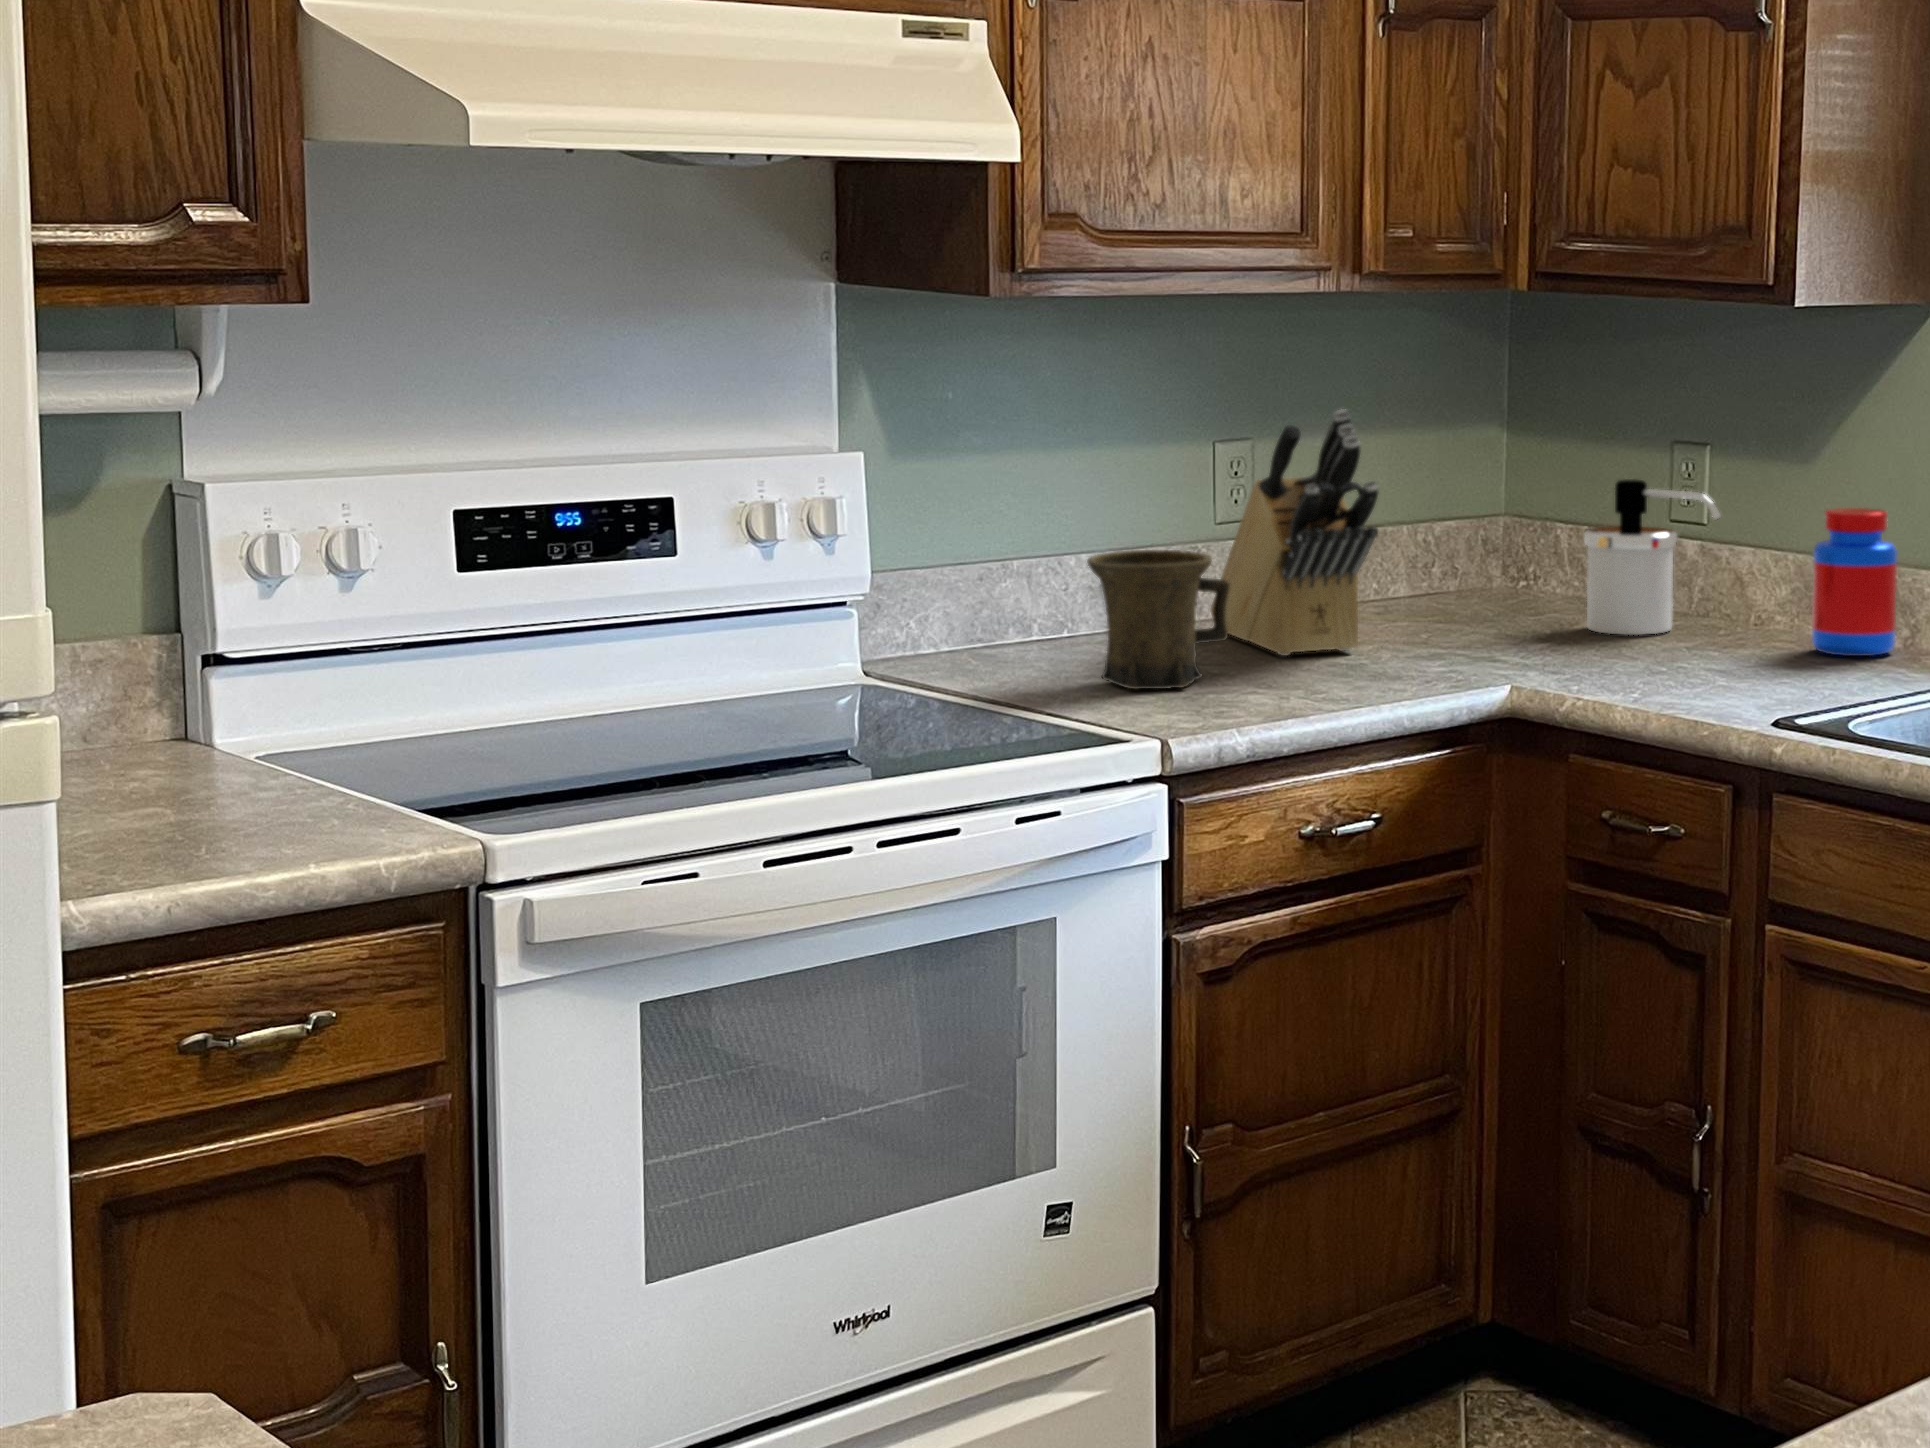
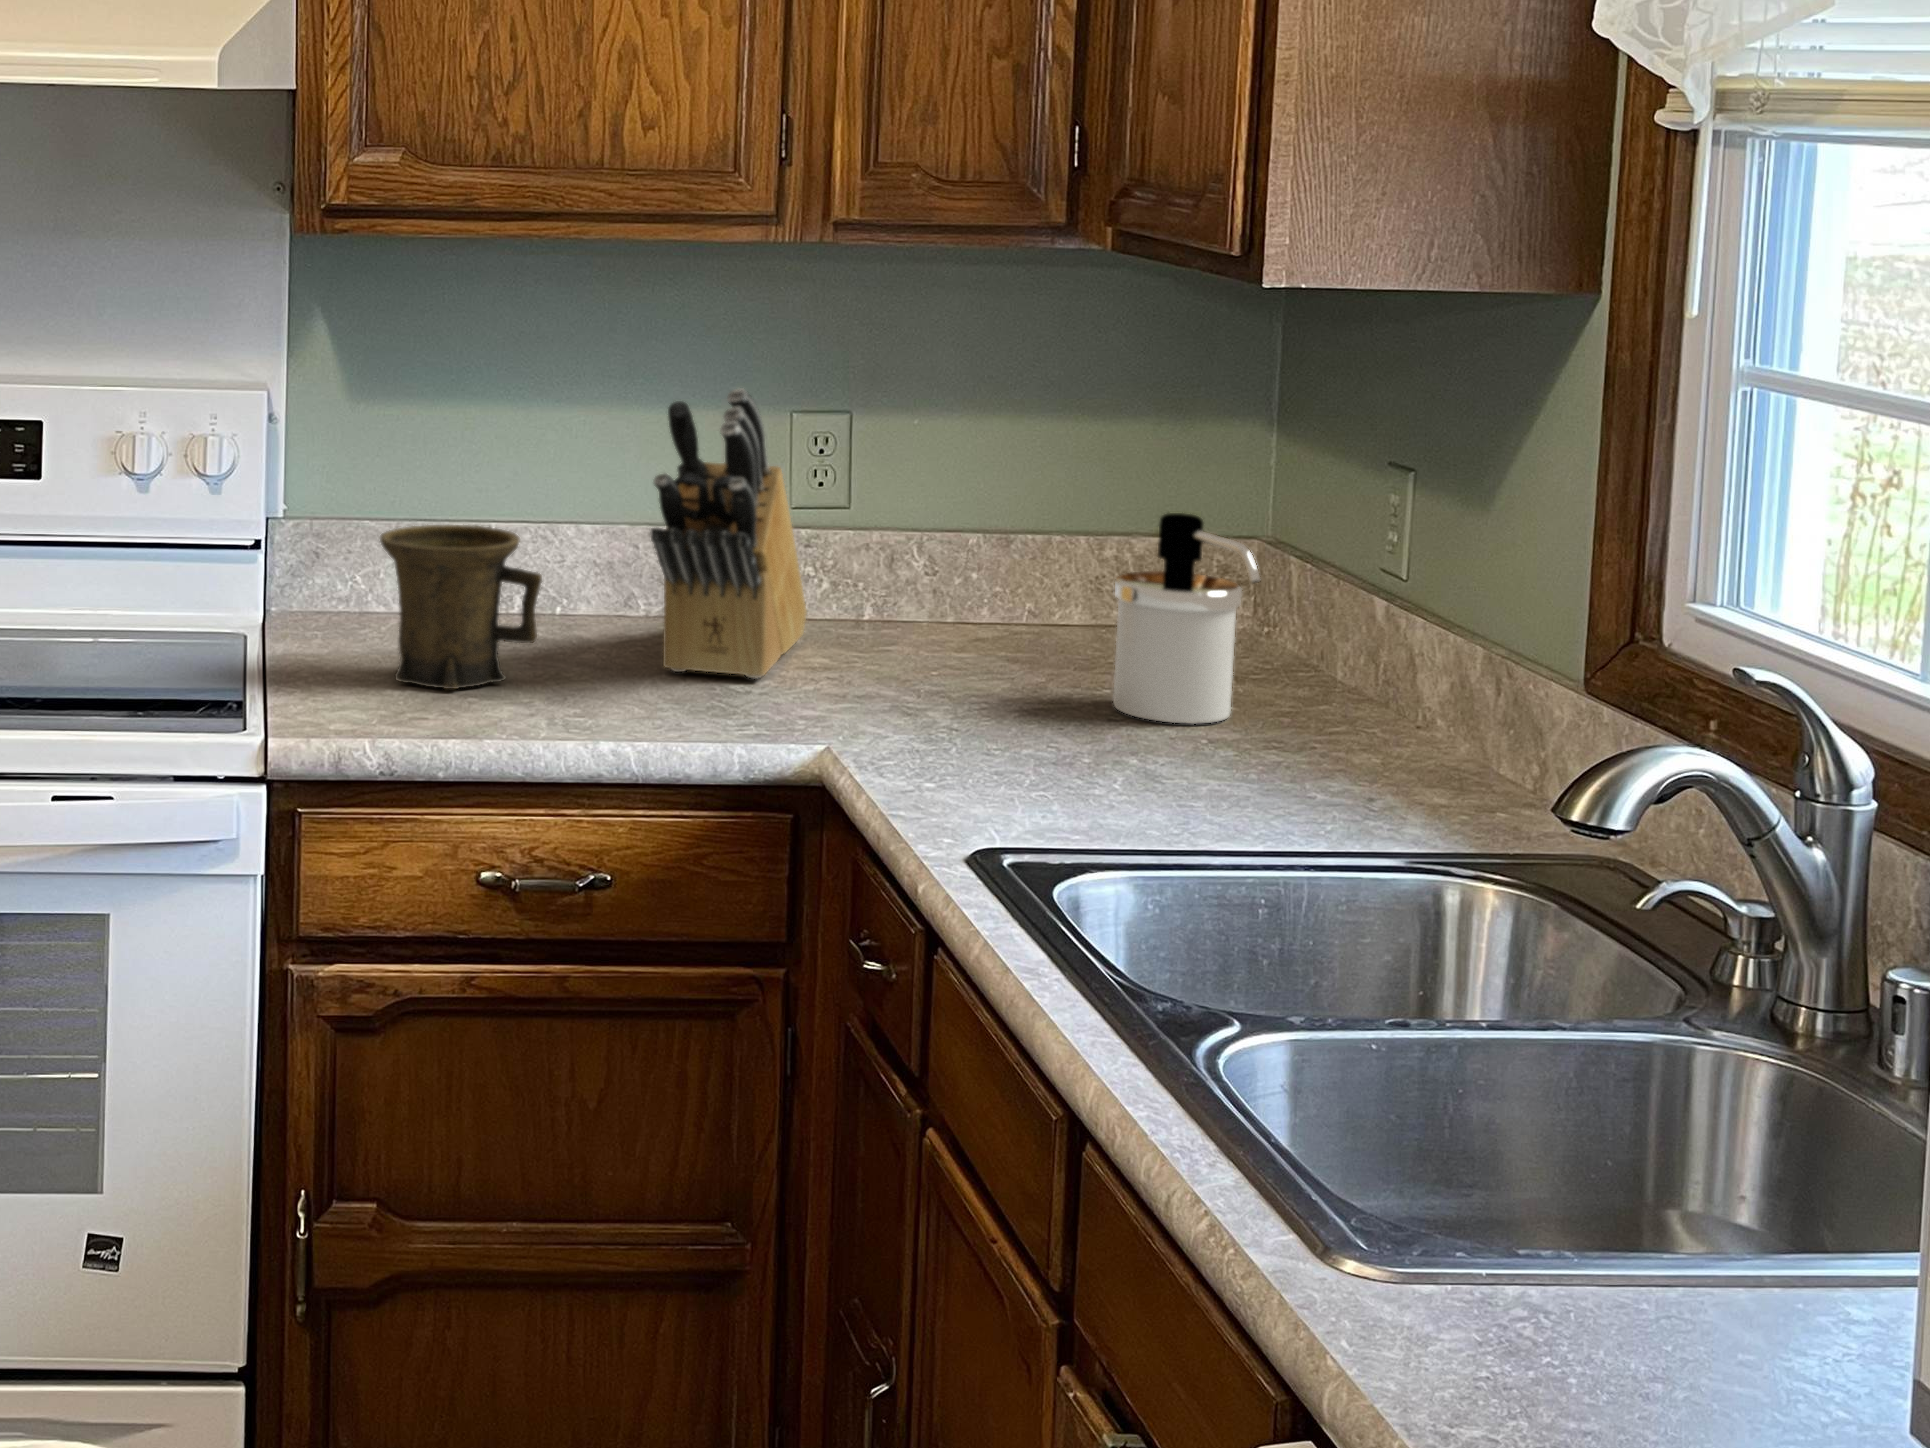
jar: present [1812,508,1897,656] -> none [1298,591,1431,810]

